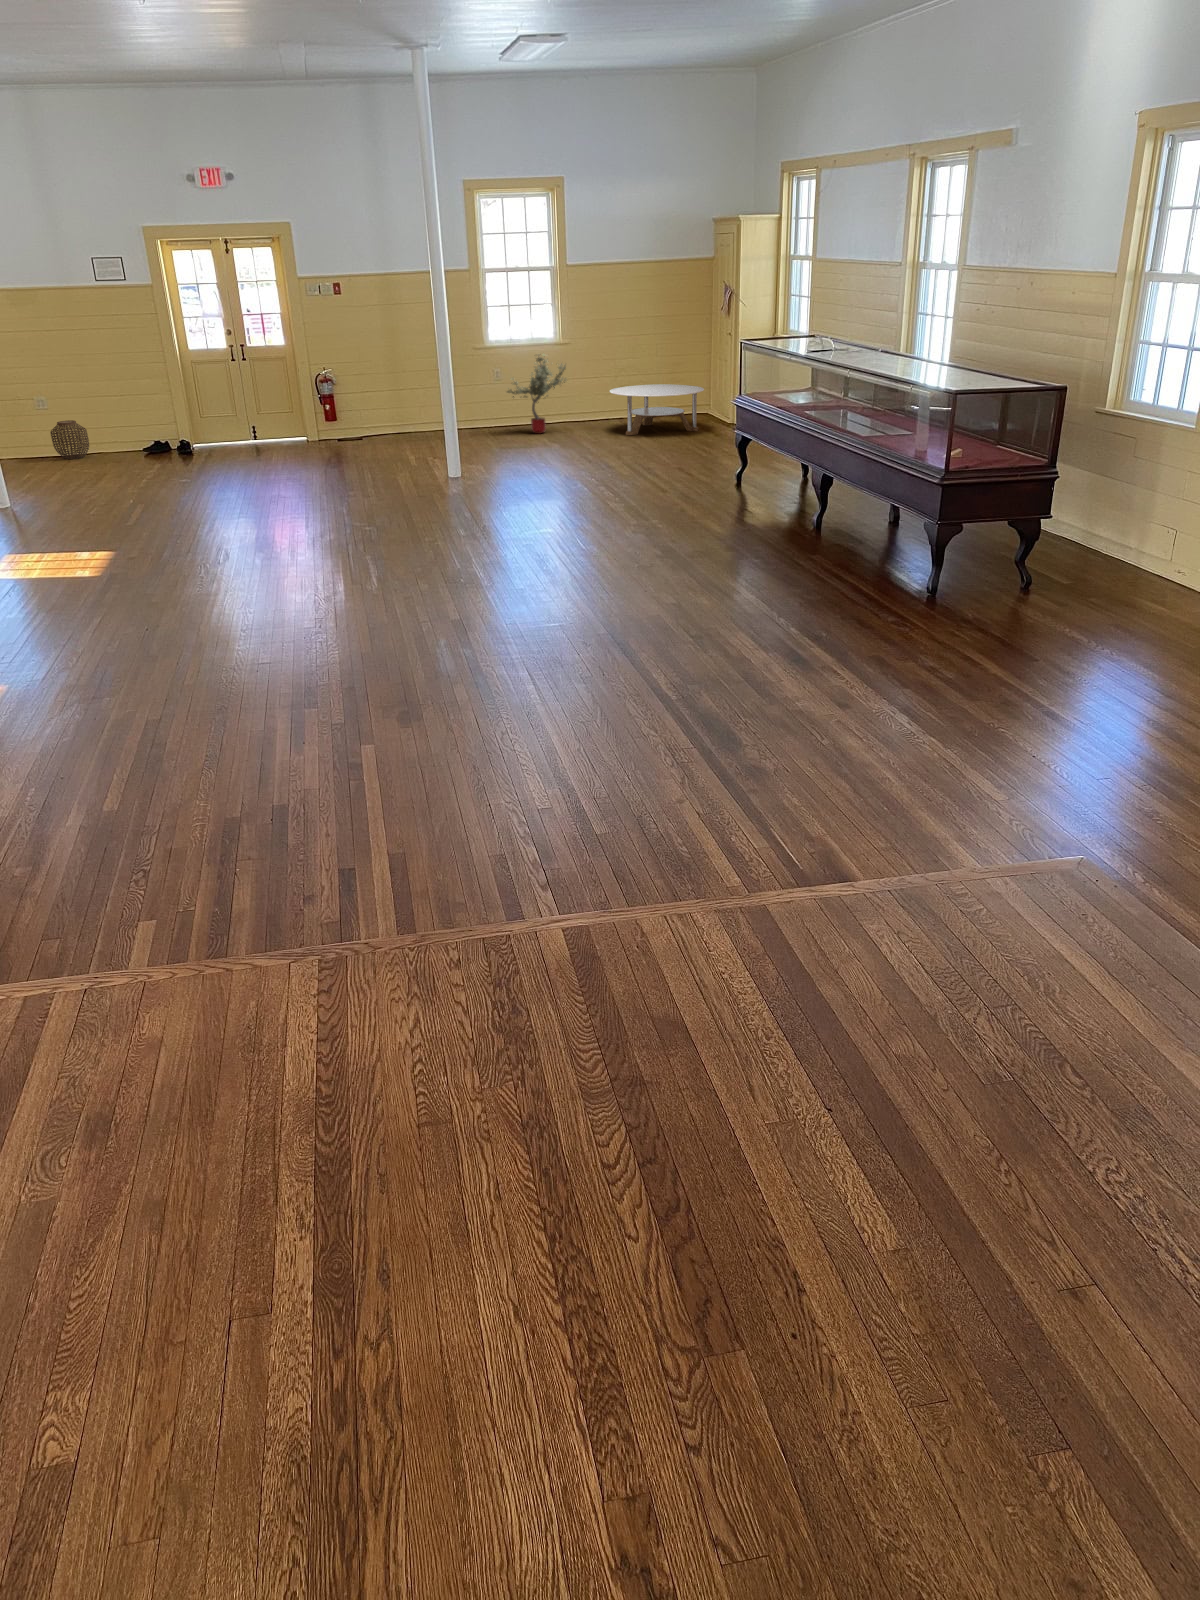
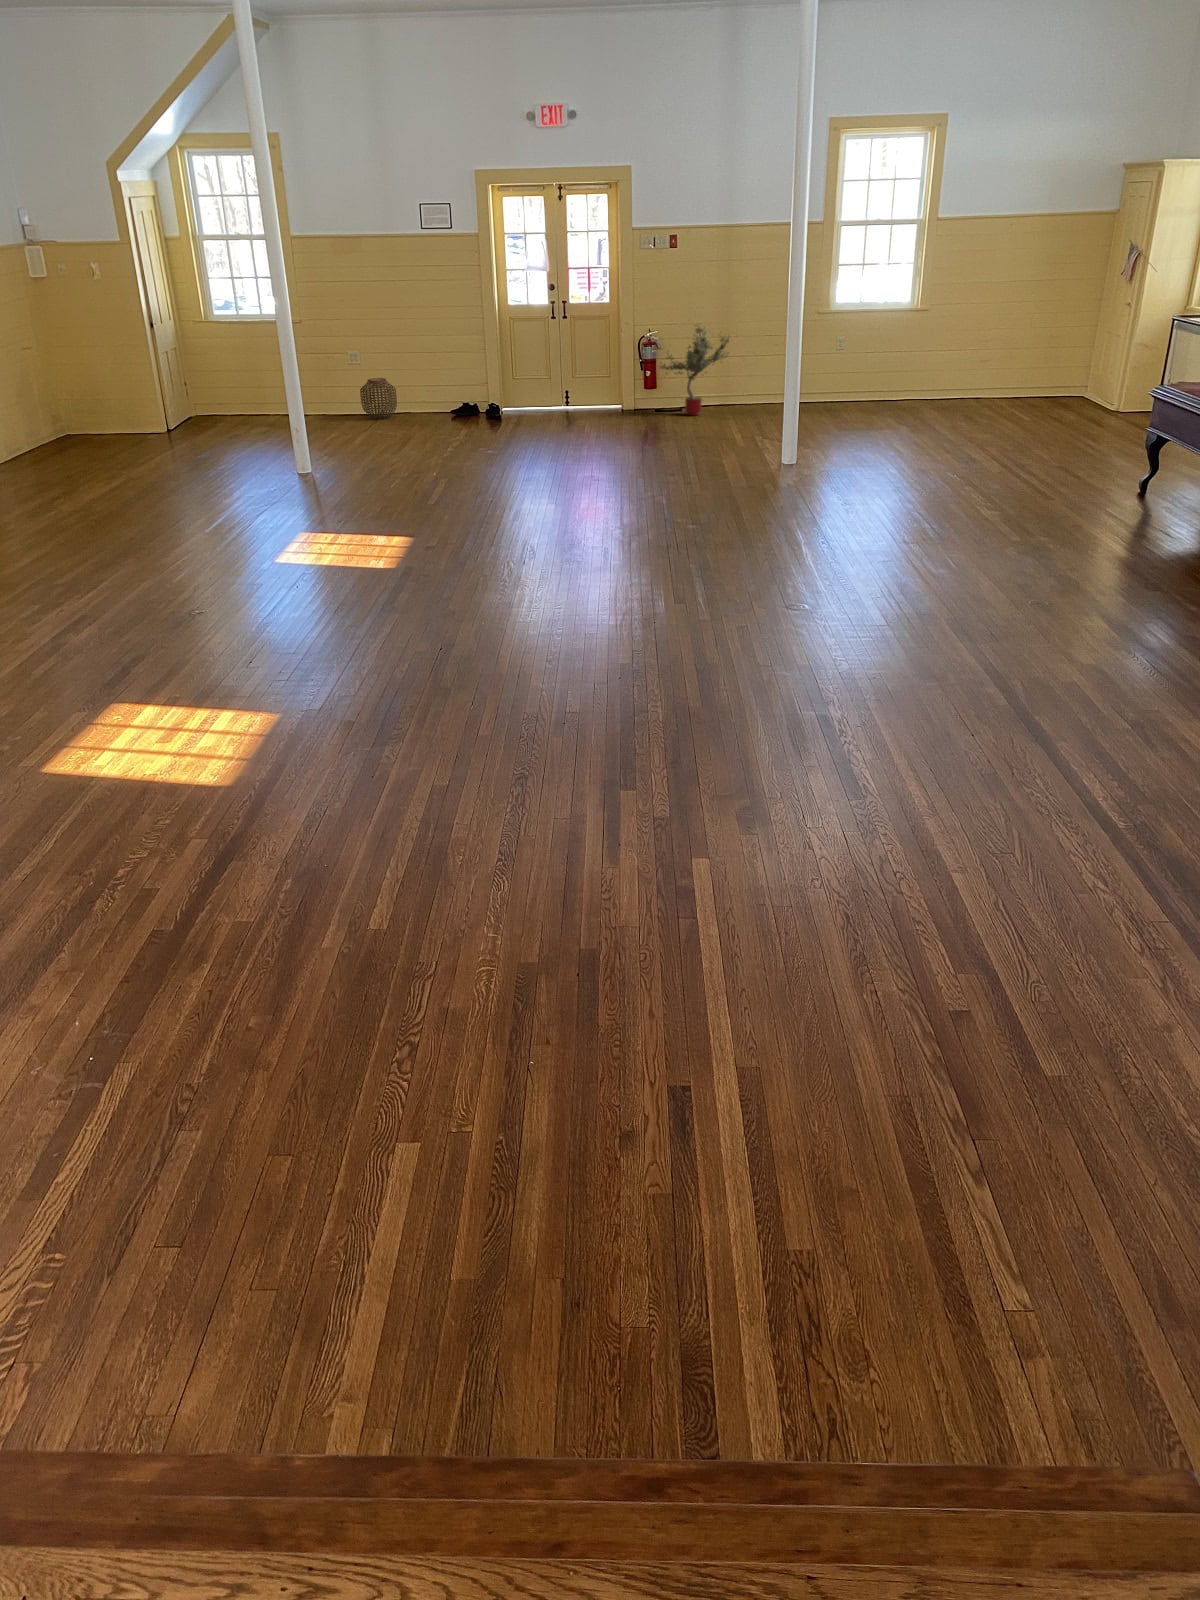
potted tree: present [507,354,566,434] -> present [660,323,729,416]
round table: present [610,384,704,435] -> none [972,360,1090,420]

